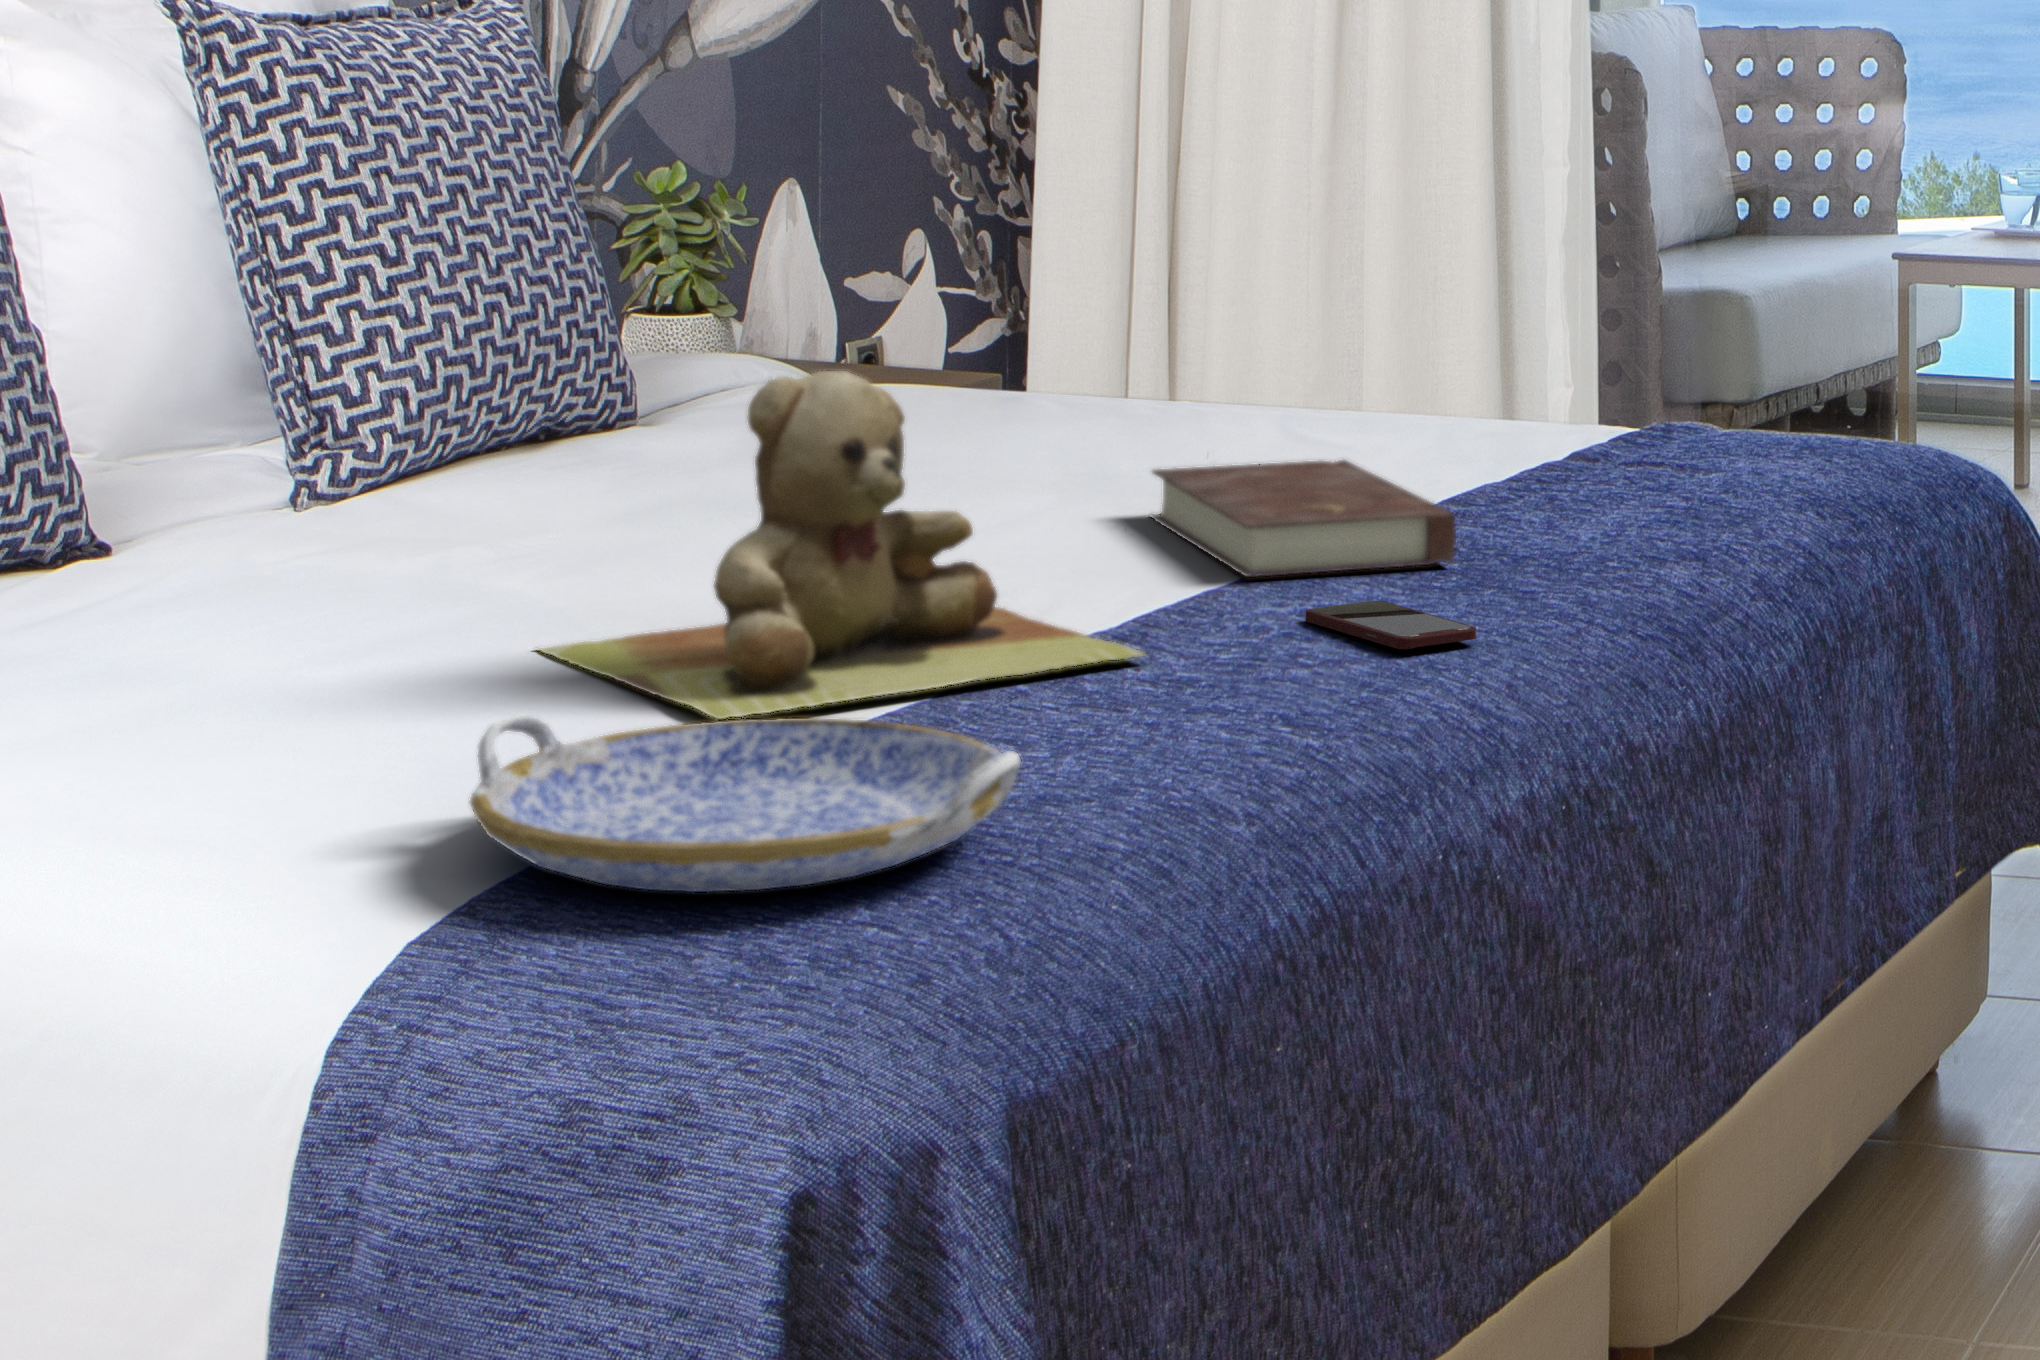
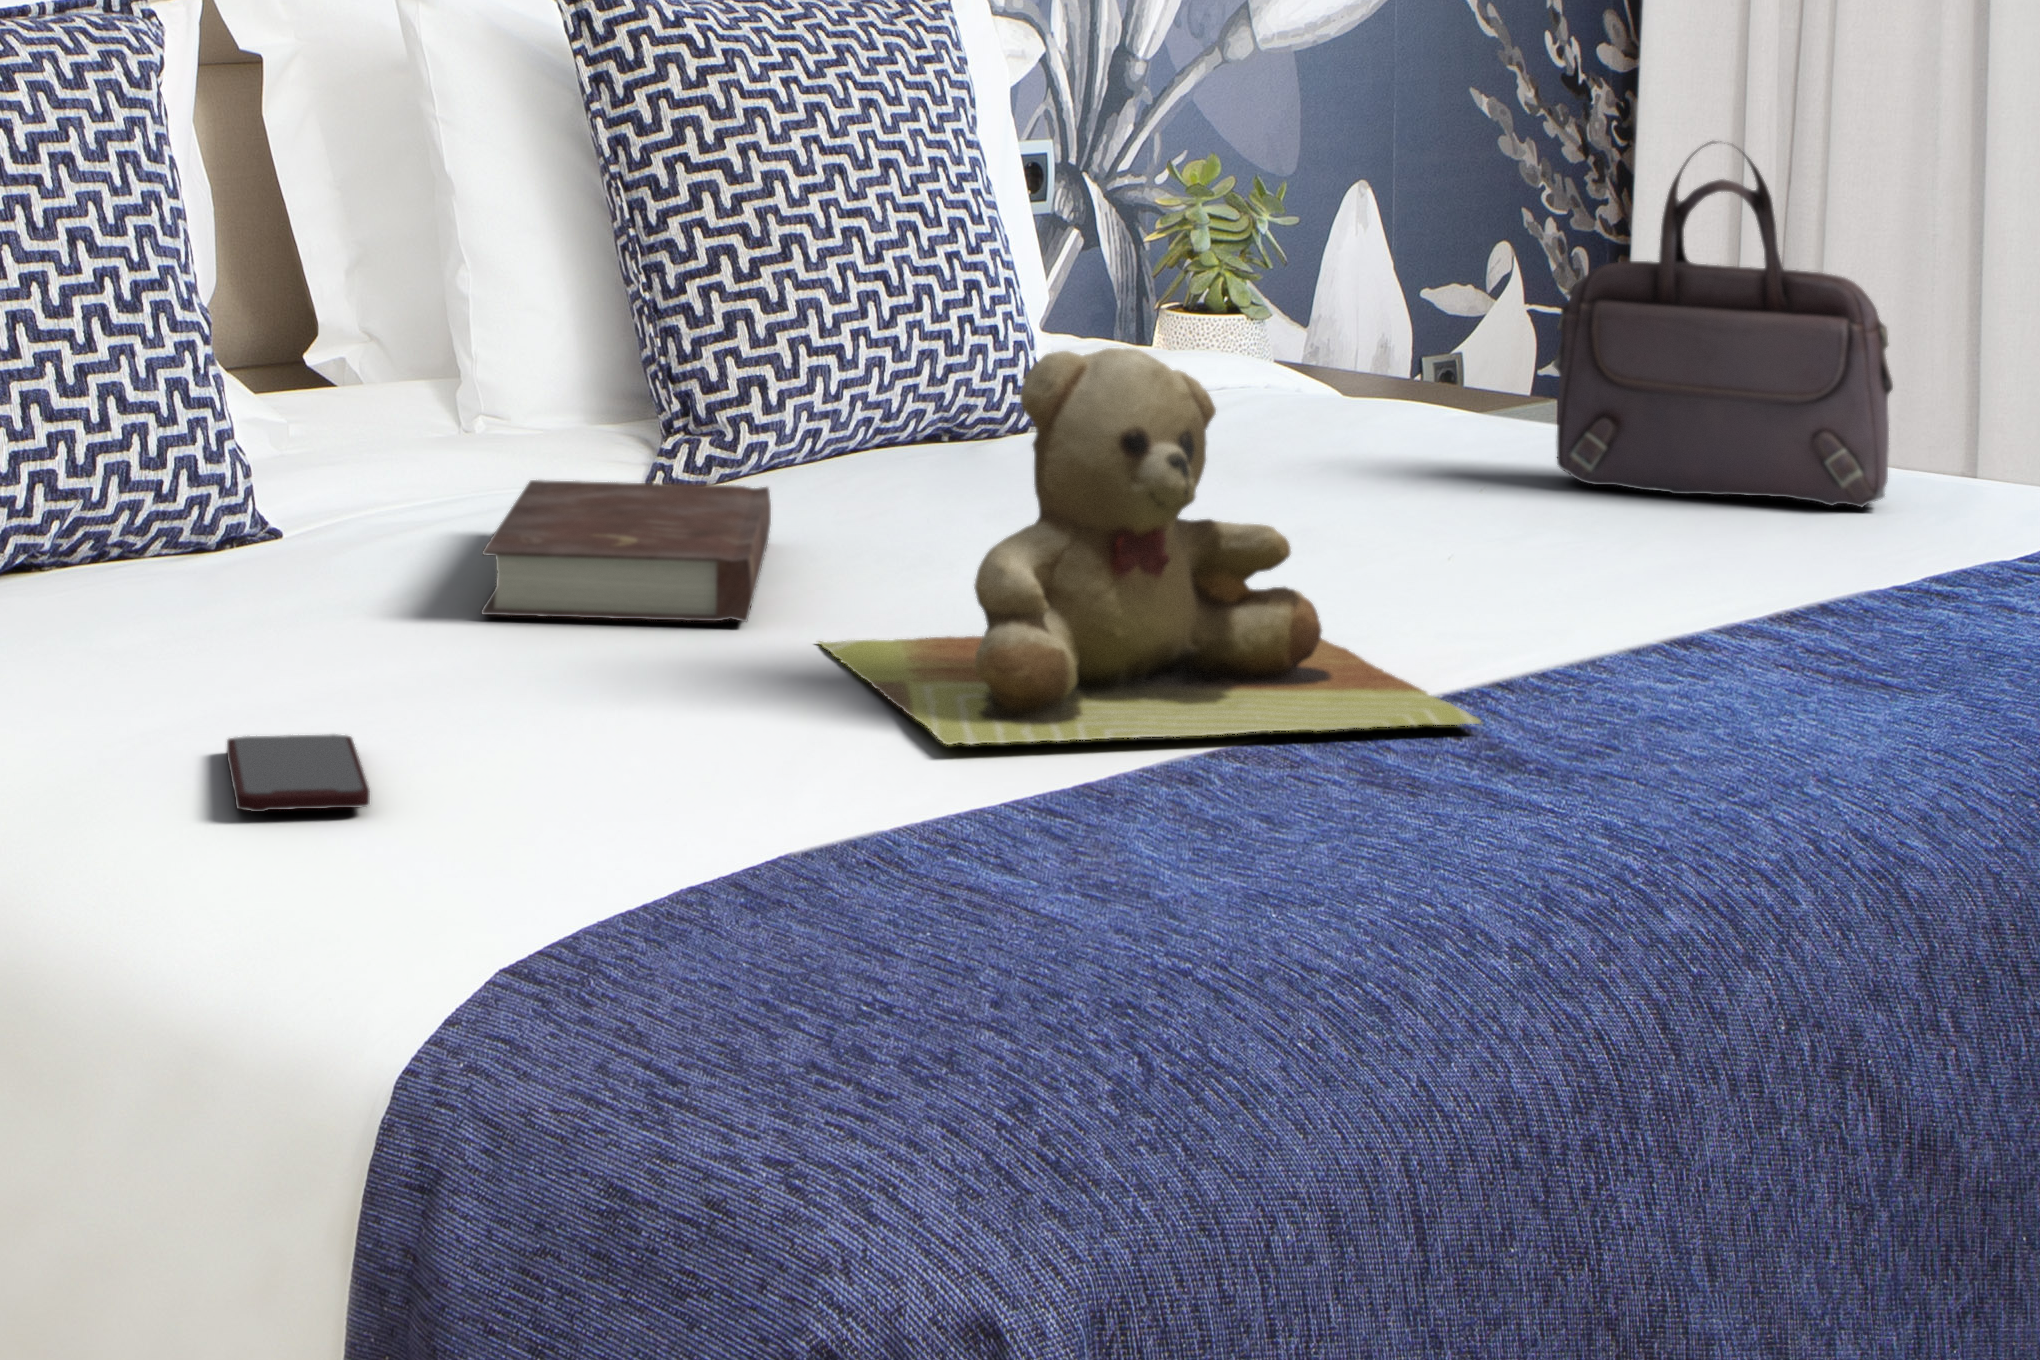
handbag: none [1095,156,1379,456] -> present [1553,141,1893,508]
book: present [1151,460,1456,577] -> present [481,480,771,622]
smartphone: present [1306,601,1476,650] -> present [227,734,370,812]
serving tray: present [469,716,1020,892] -> none [570,714,1203,963]

